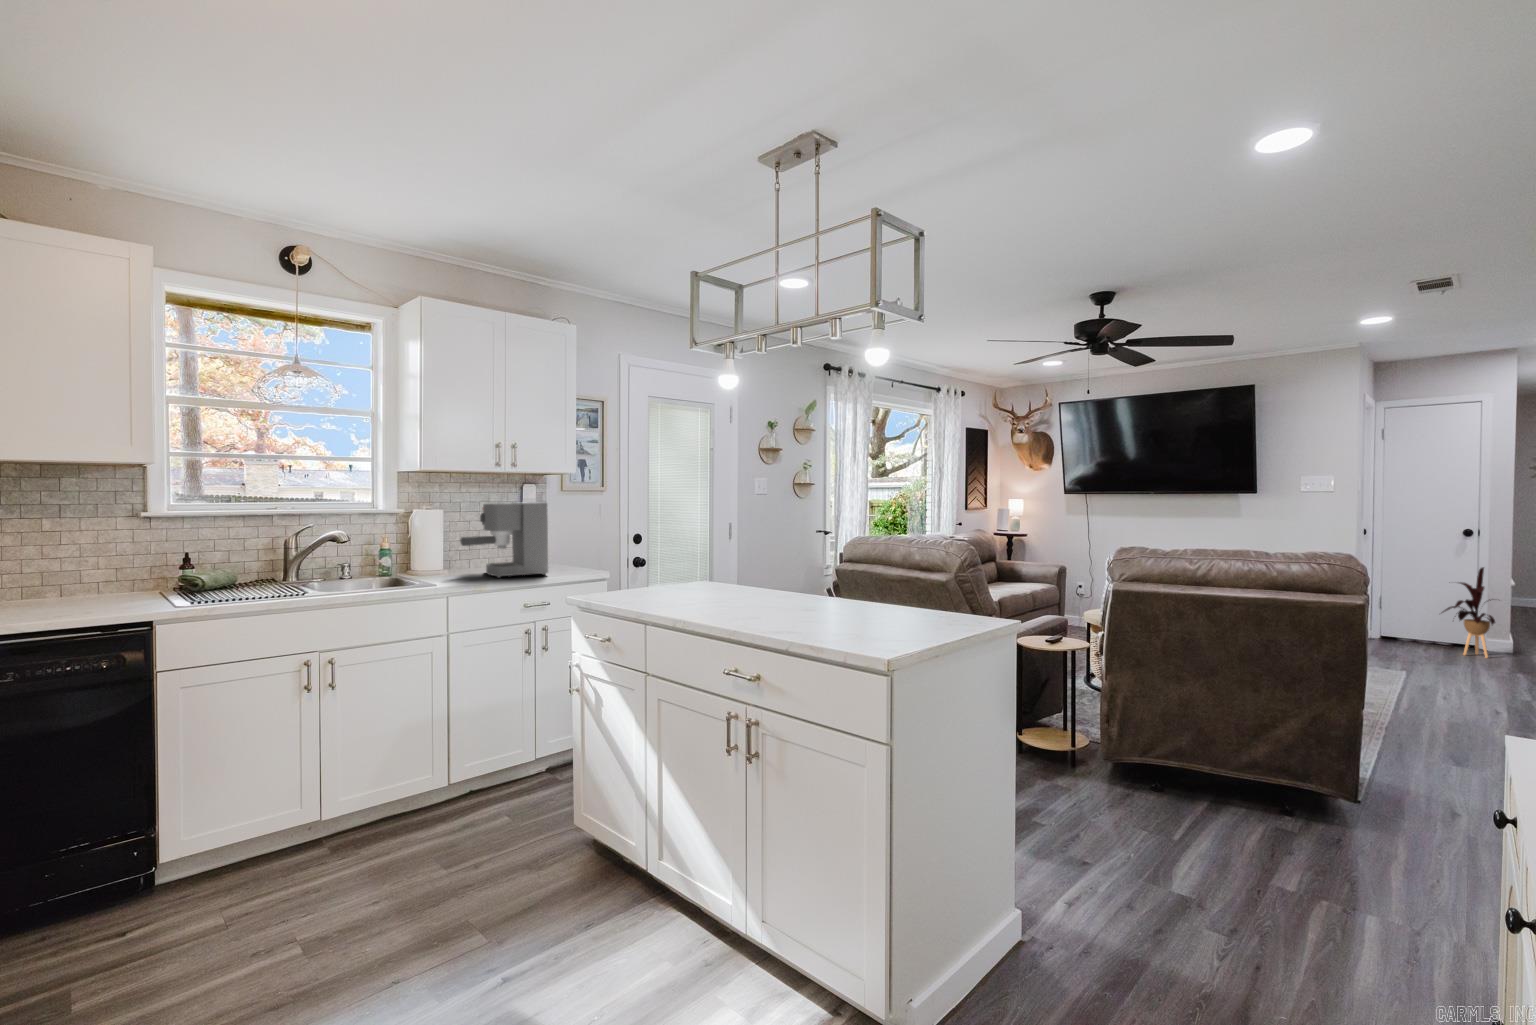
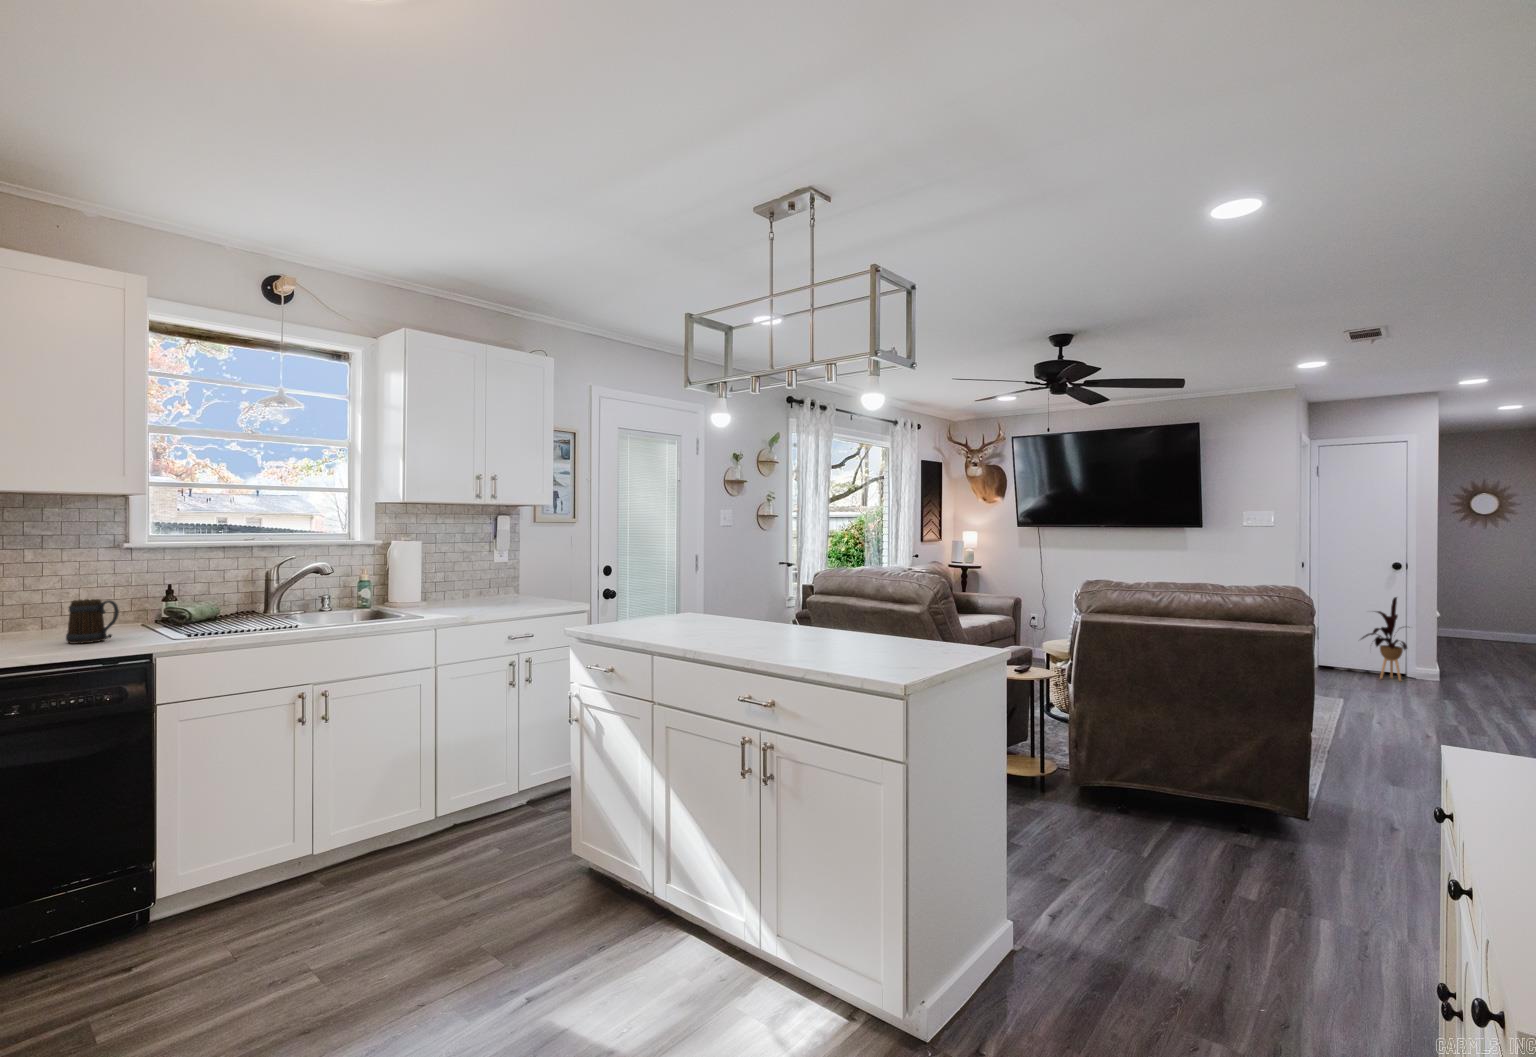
coffee maker: present [460,502,548,578] -> none [443,533,532,609]
mug: none [87,567,136,609] -> present [66,599,119,644]

